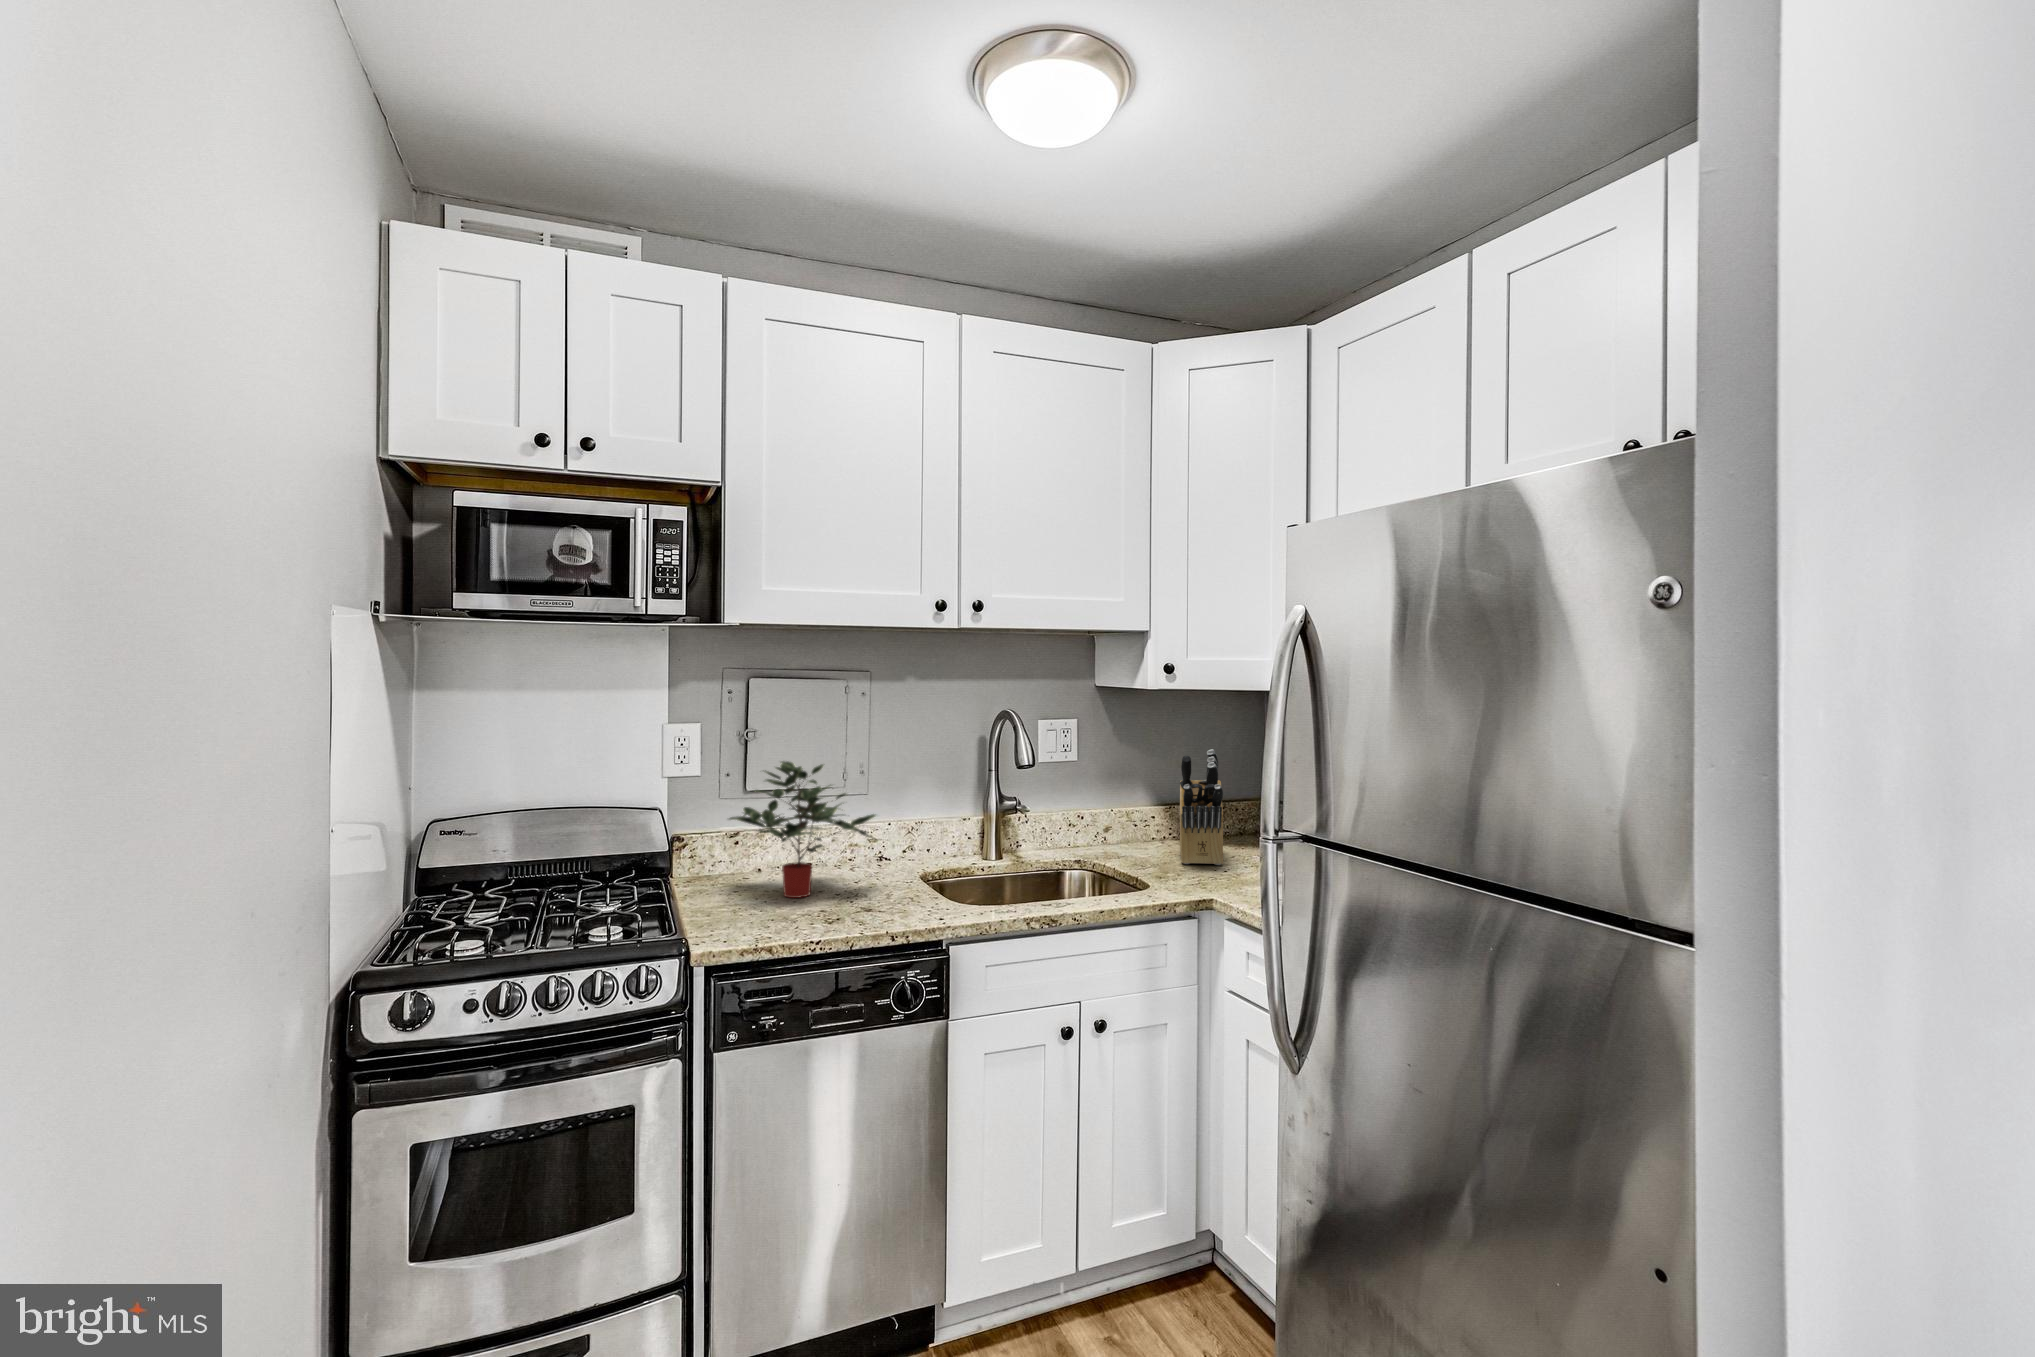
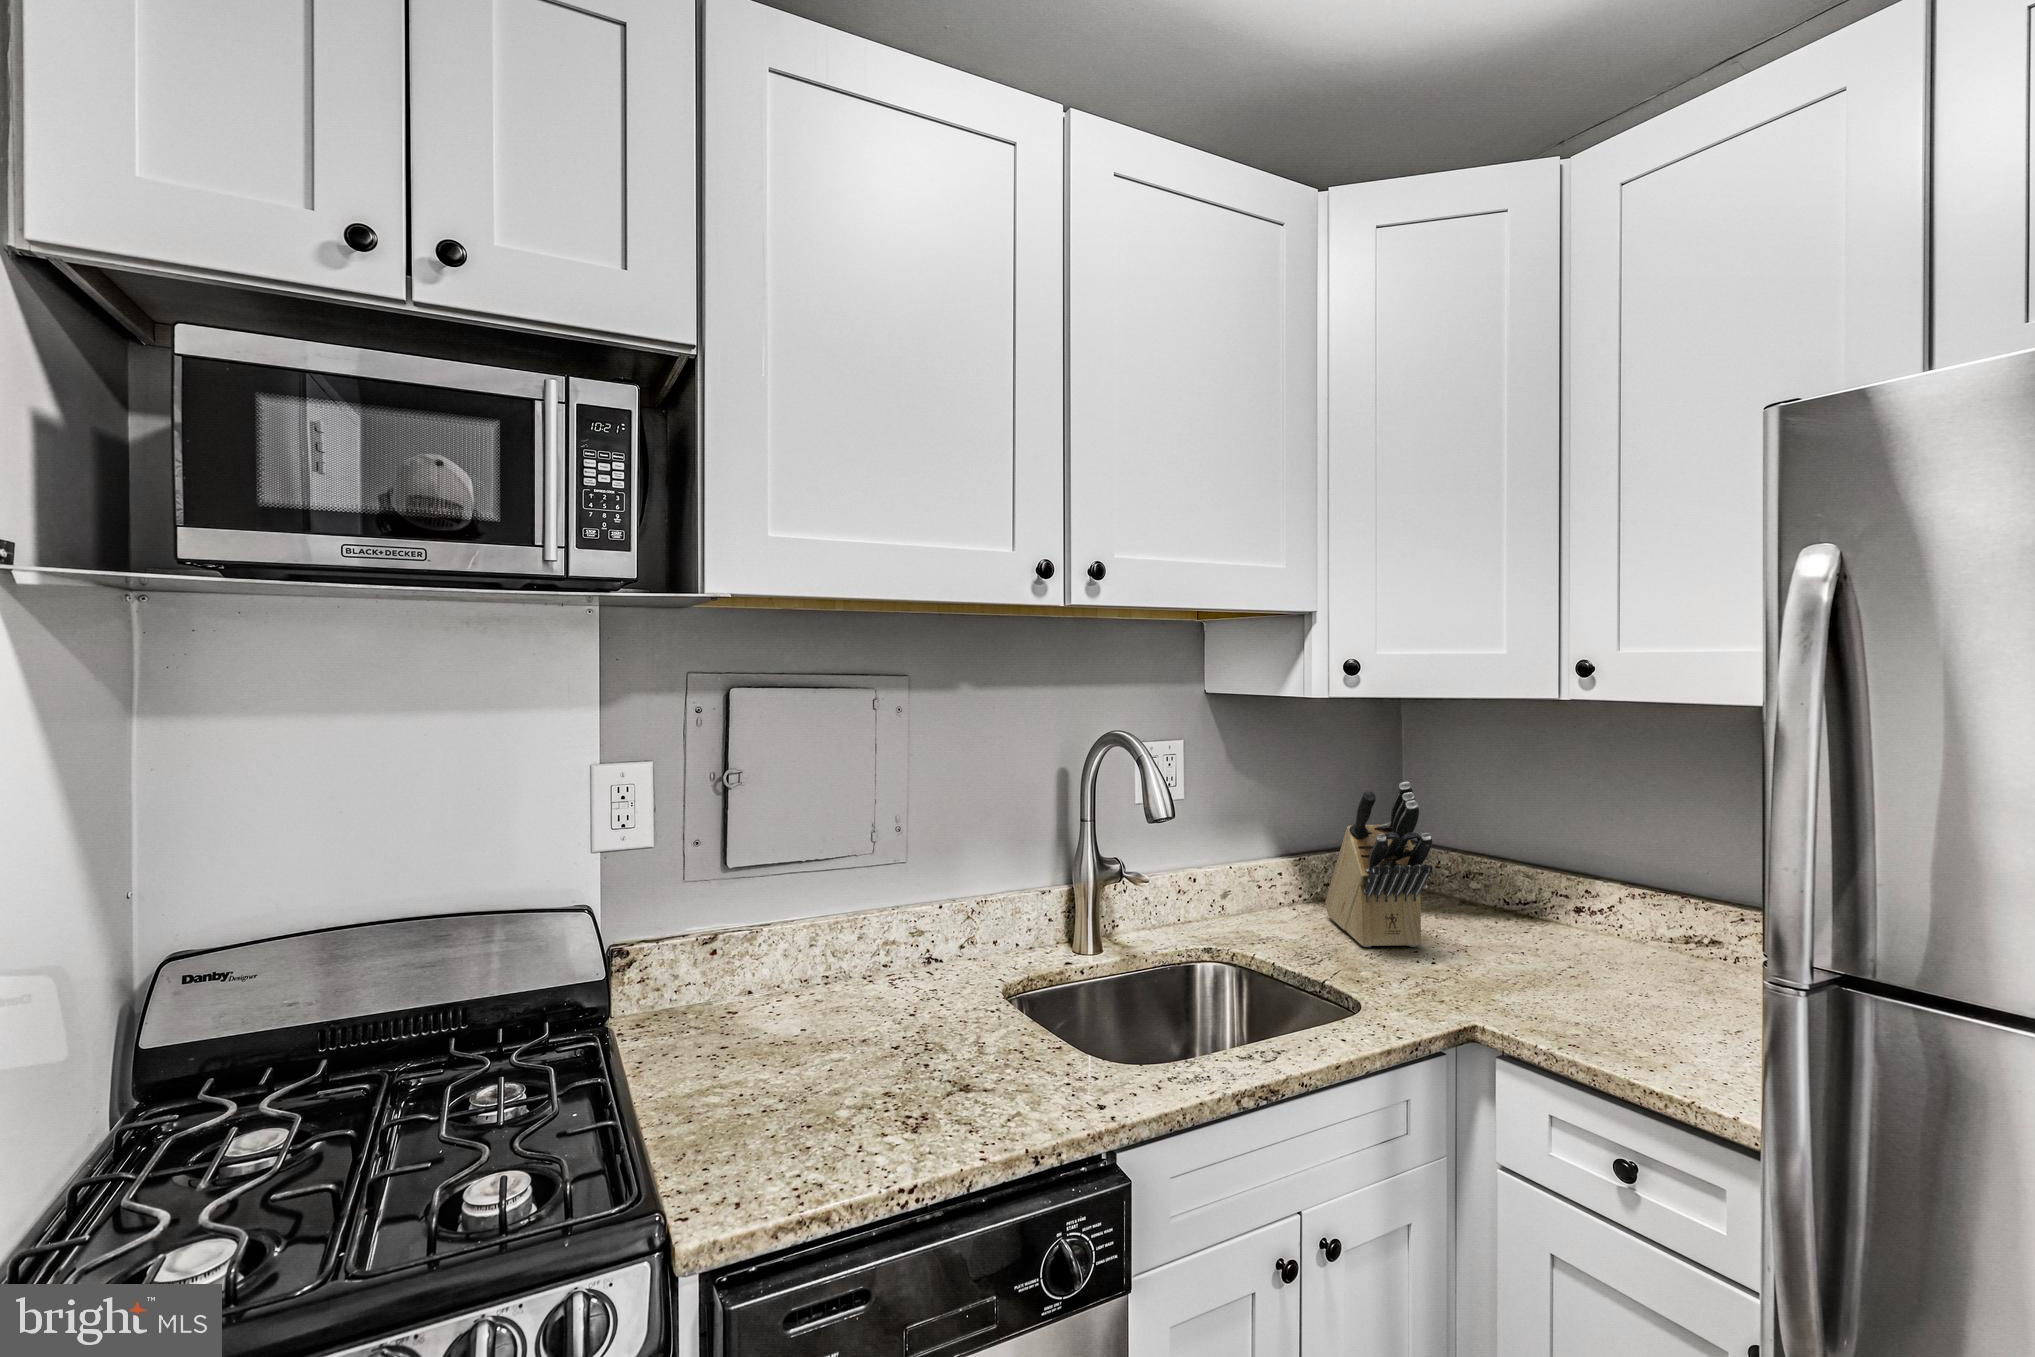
potted plant: present [729,761,876,898] -> none [701,822,953,1053]

